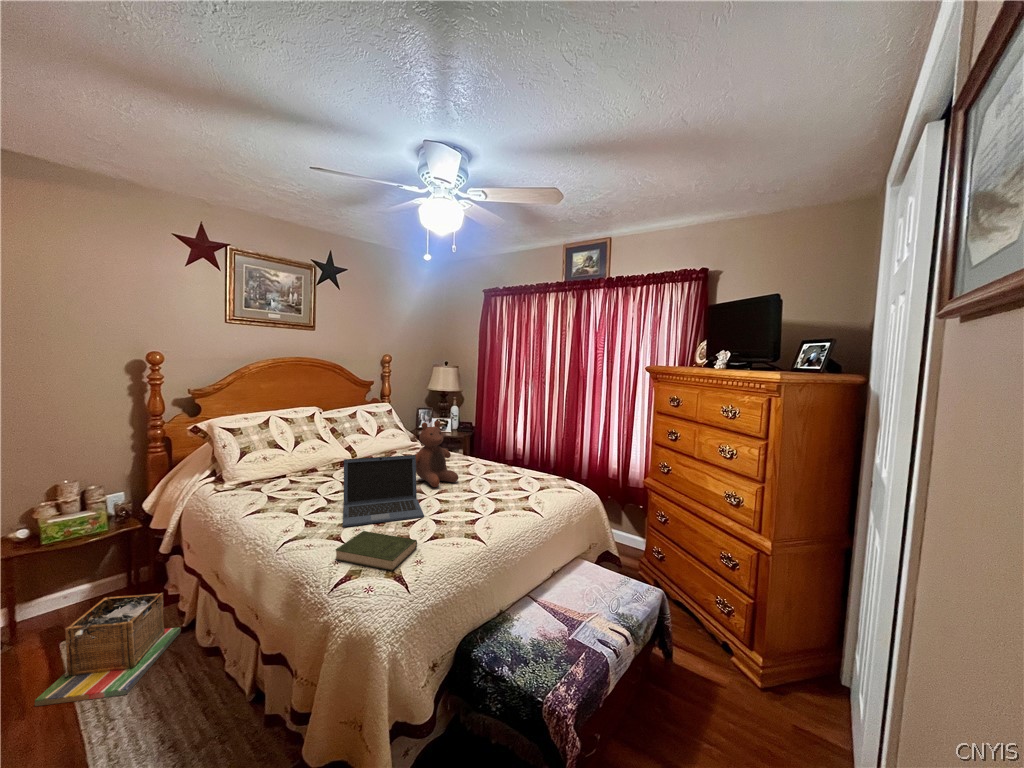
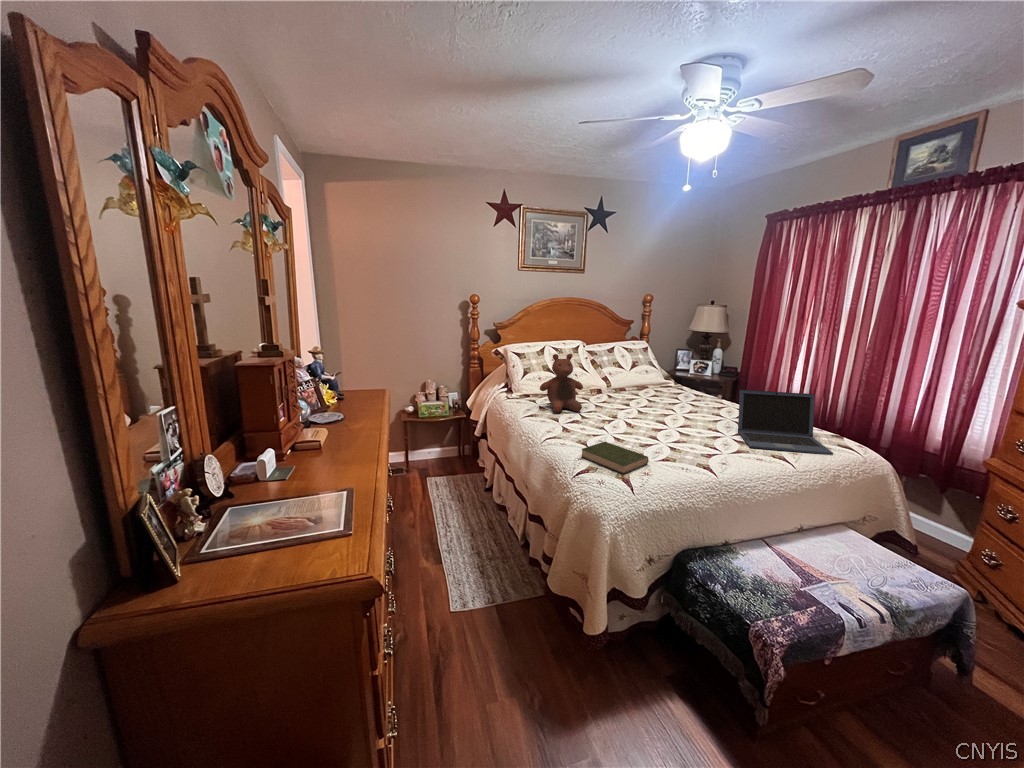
stuffed bear: present [415,421,458,487] -> present [540,354,583,412]
laptop: present [343,455,424,527] -> present [738,390,833,455]
laundry basket: present [35,593,181,706] -> none [419,457,485,517]

